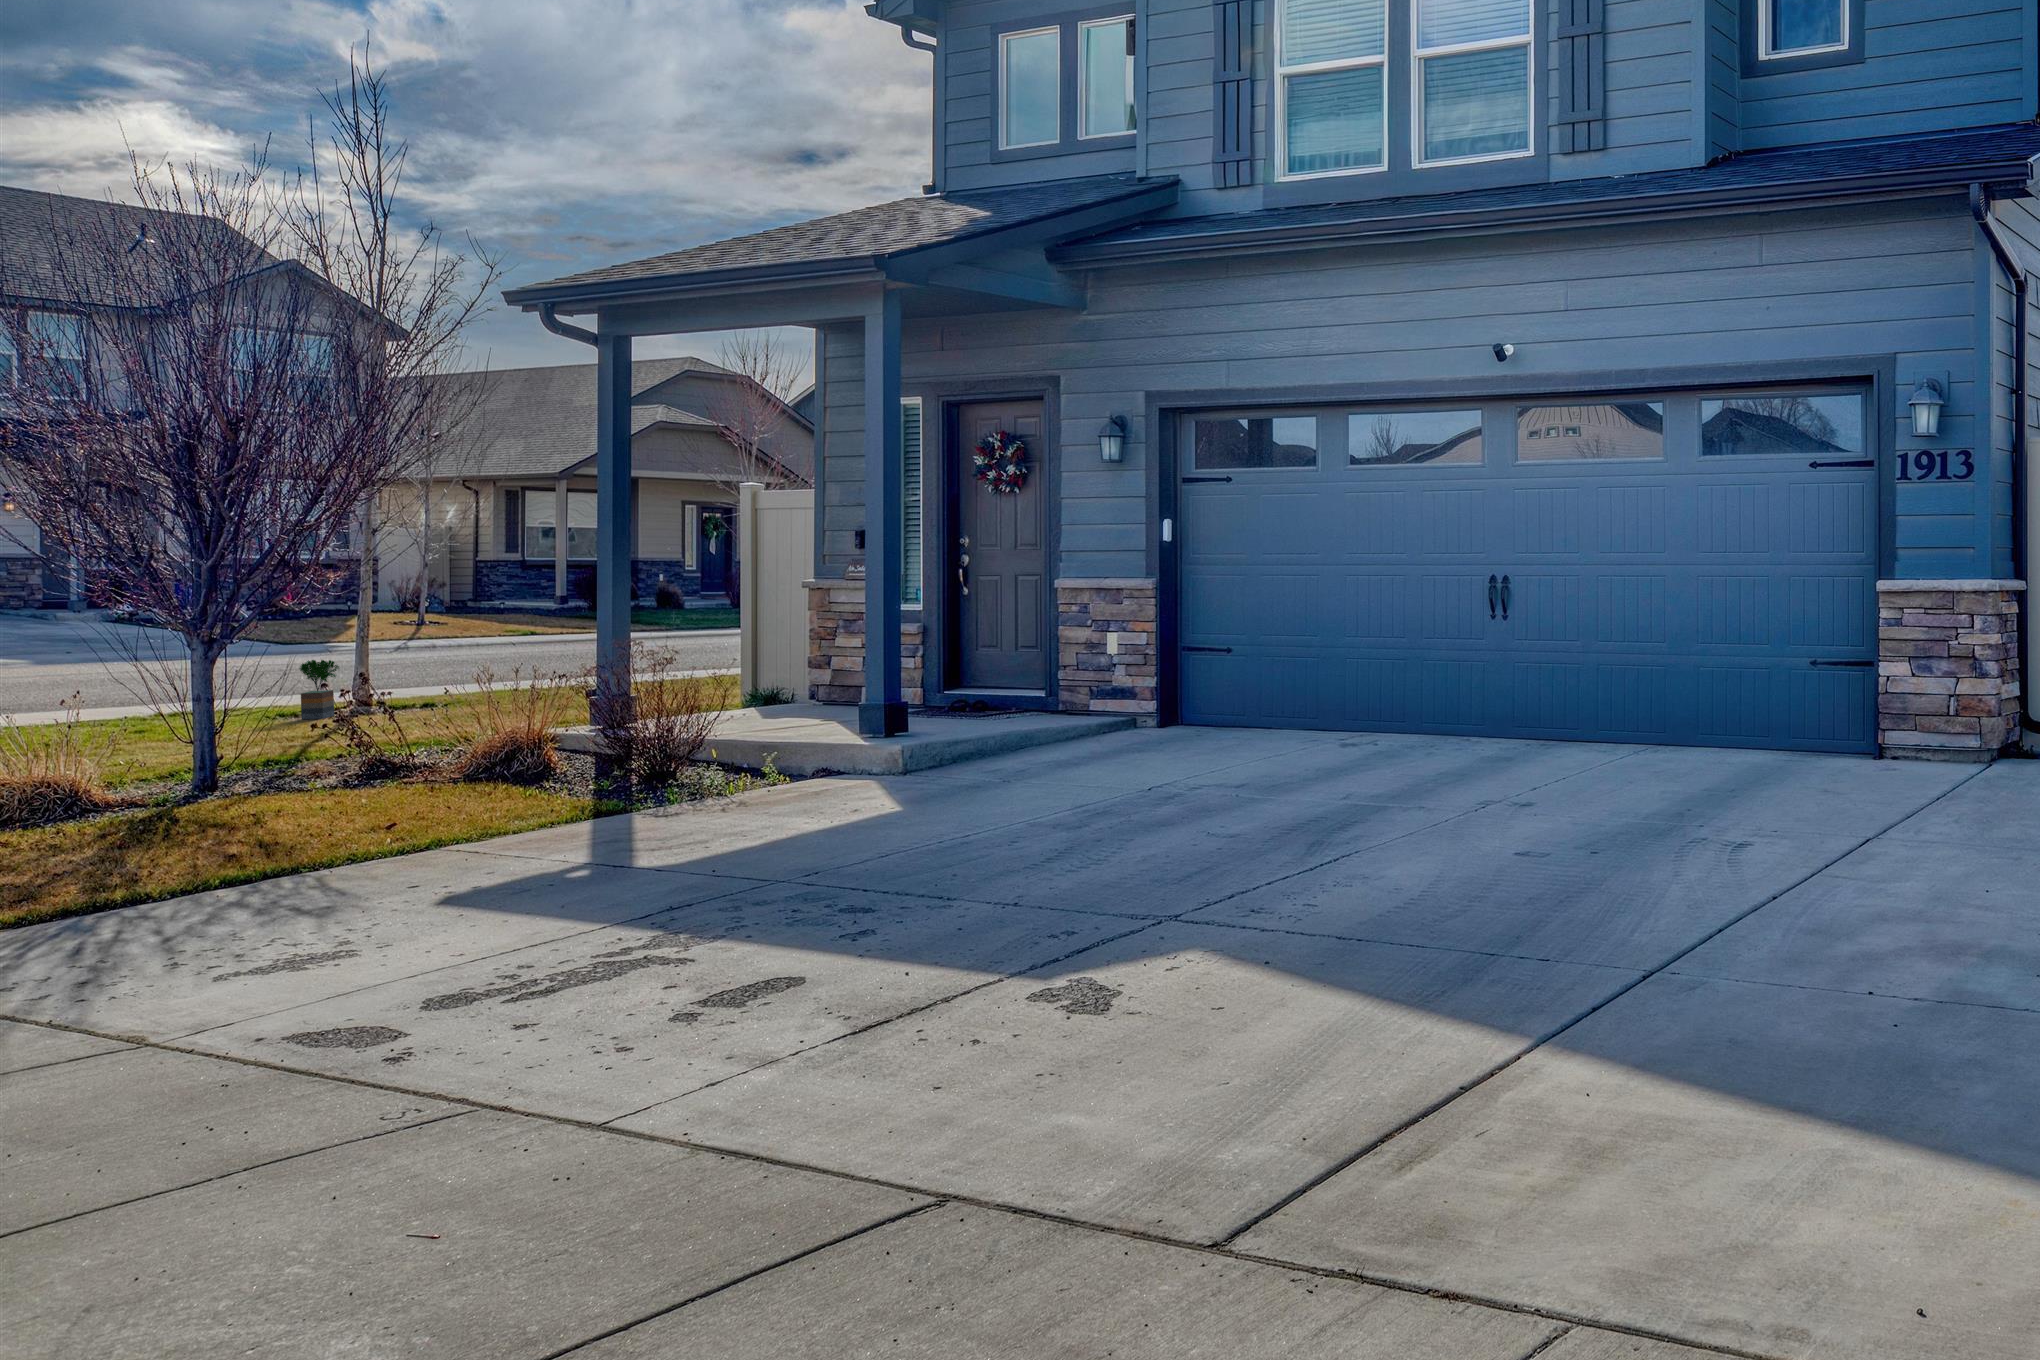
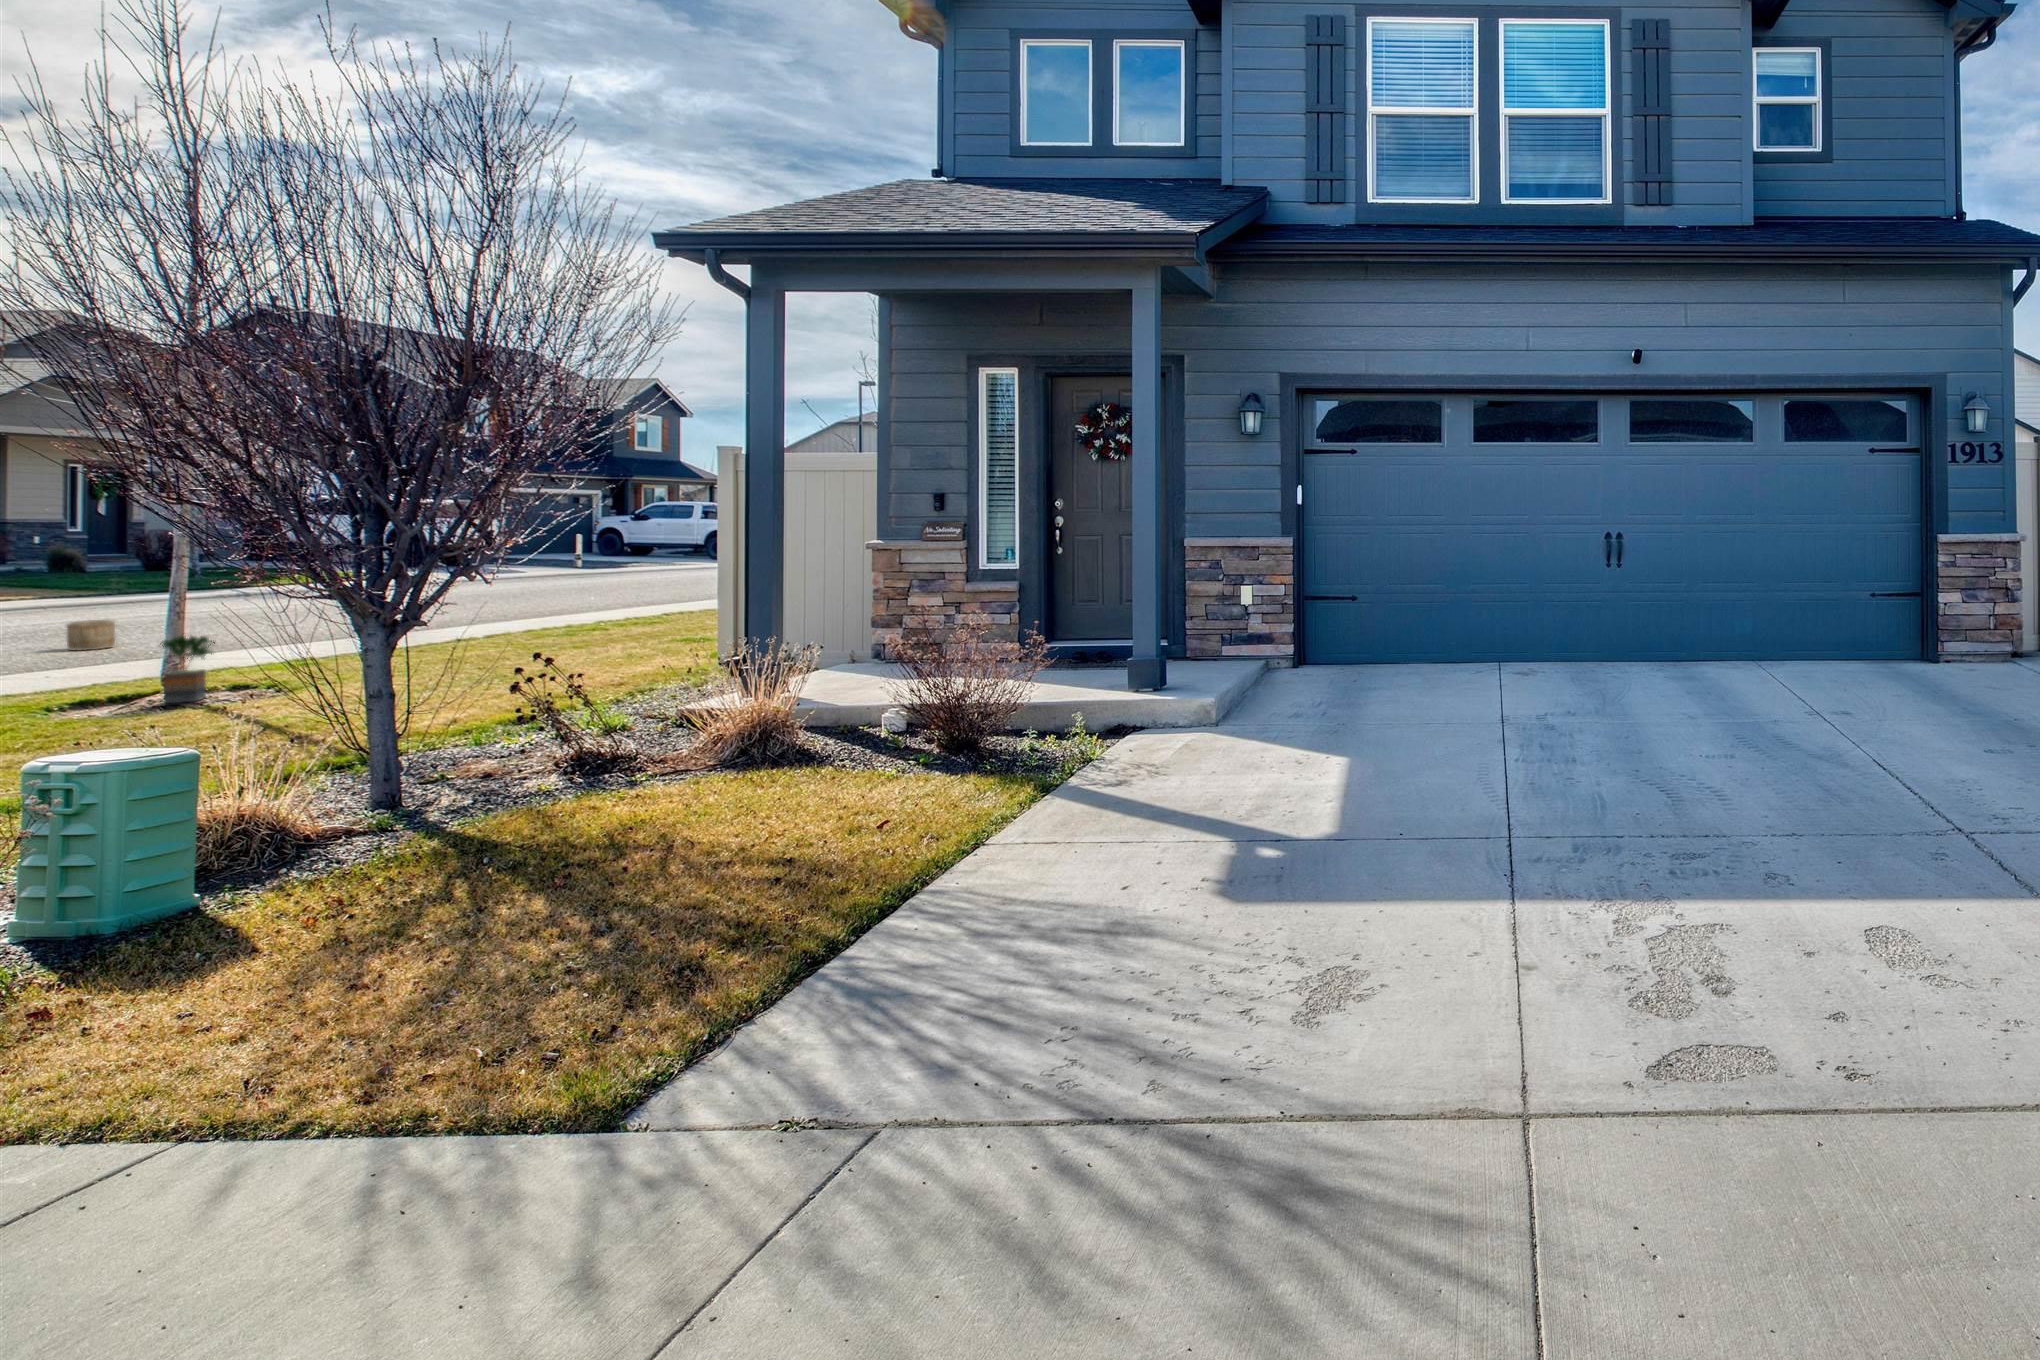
wooden bucket: none [340,637,377,665] -> present [66,620,115,651]

